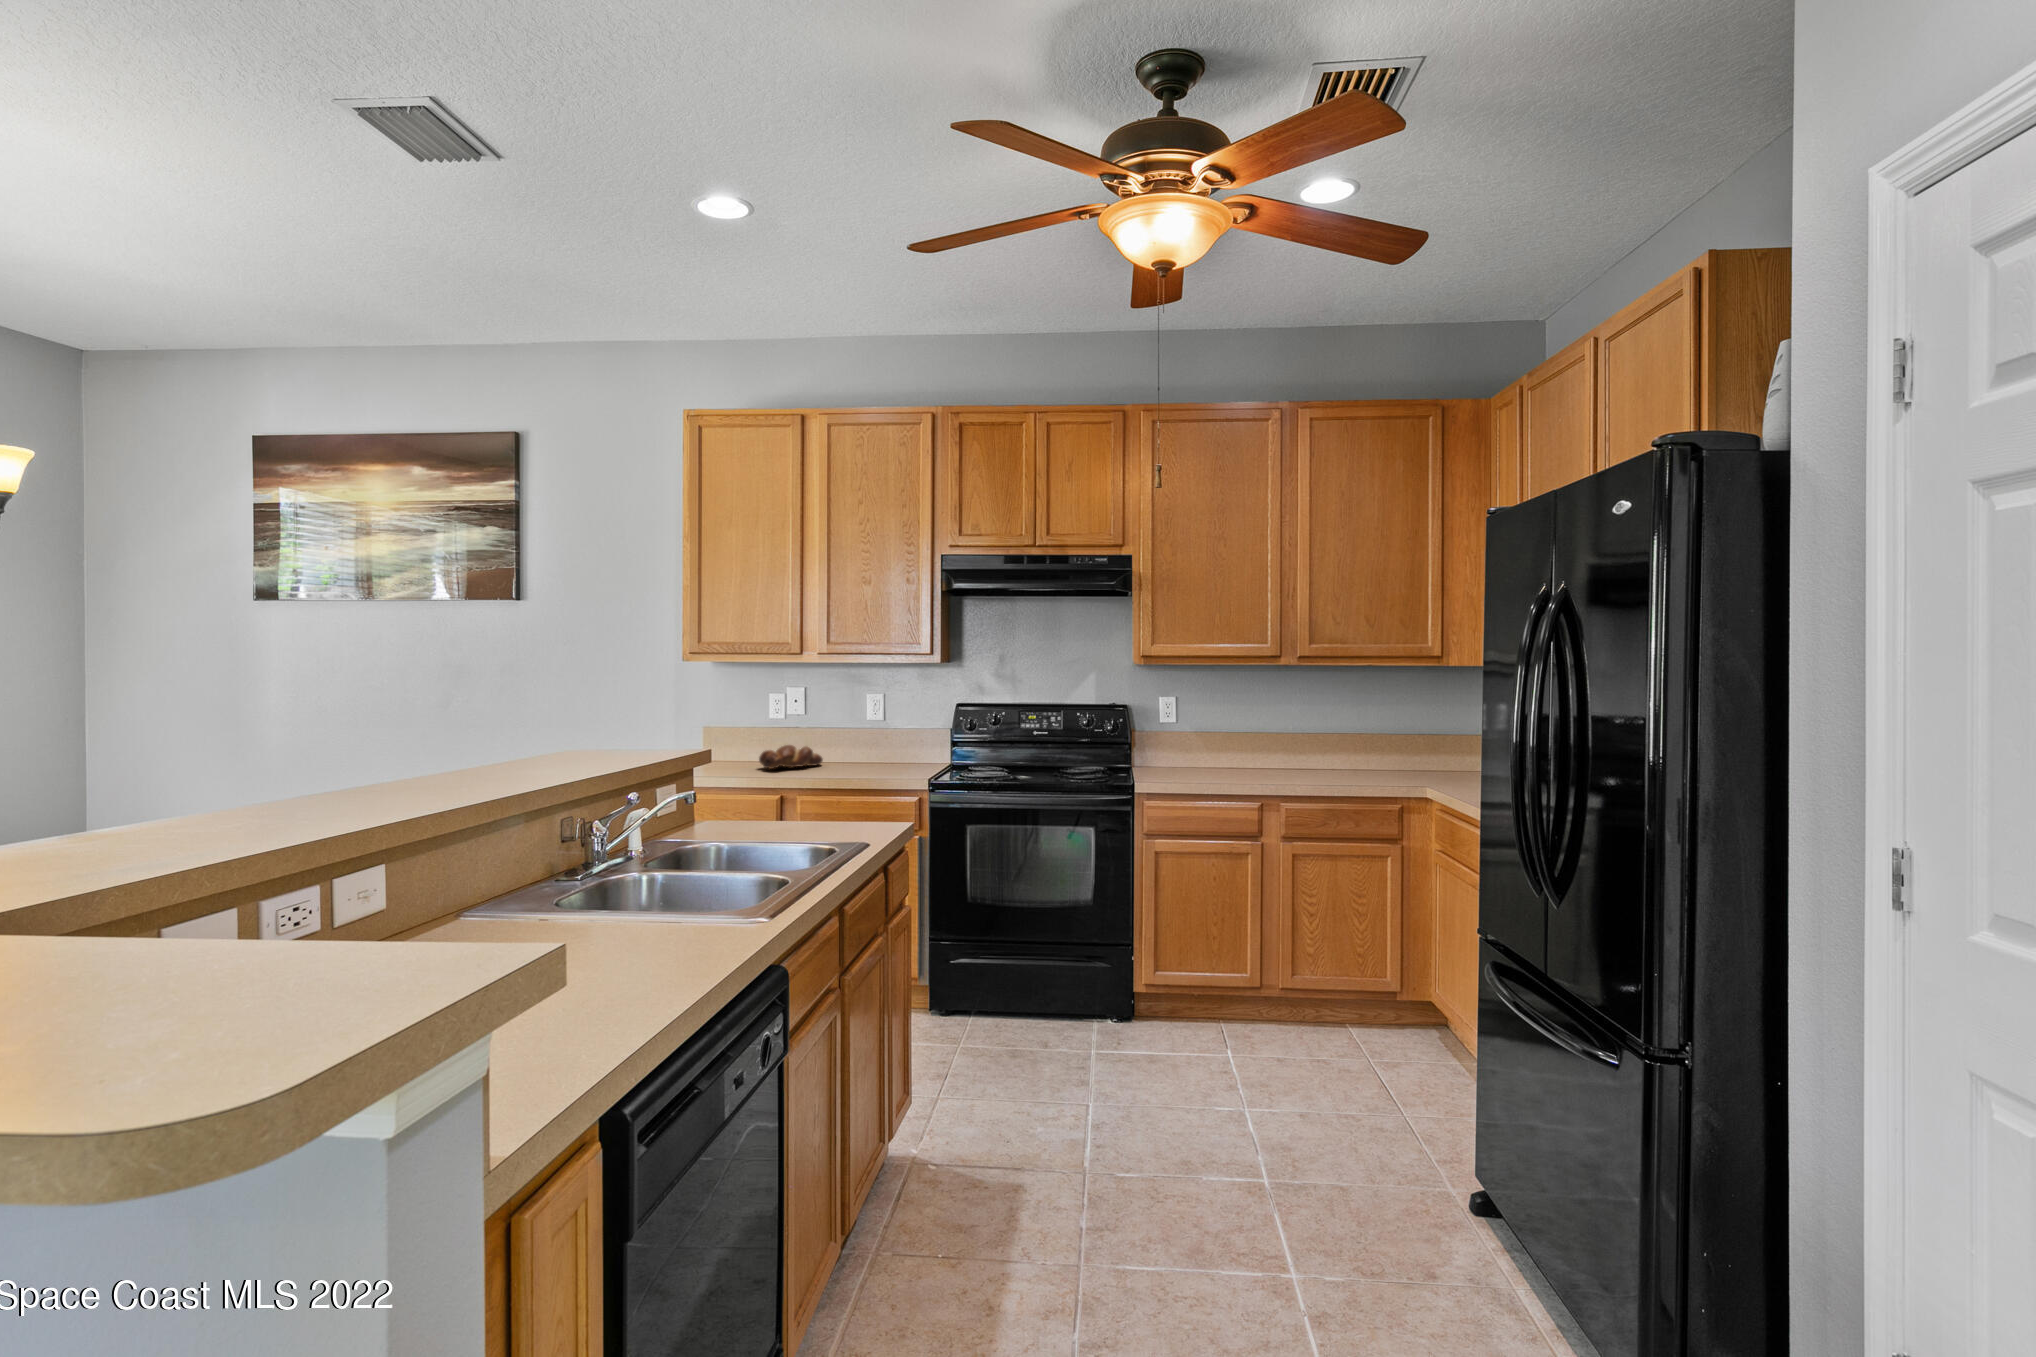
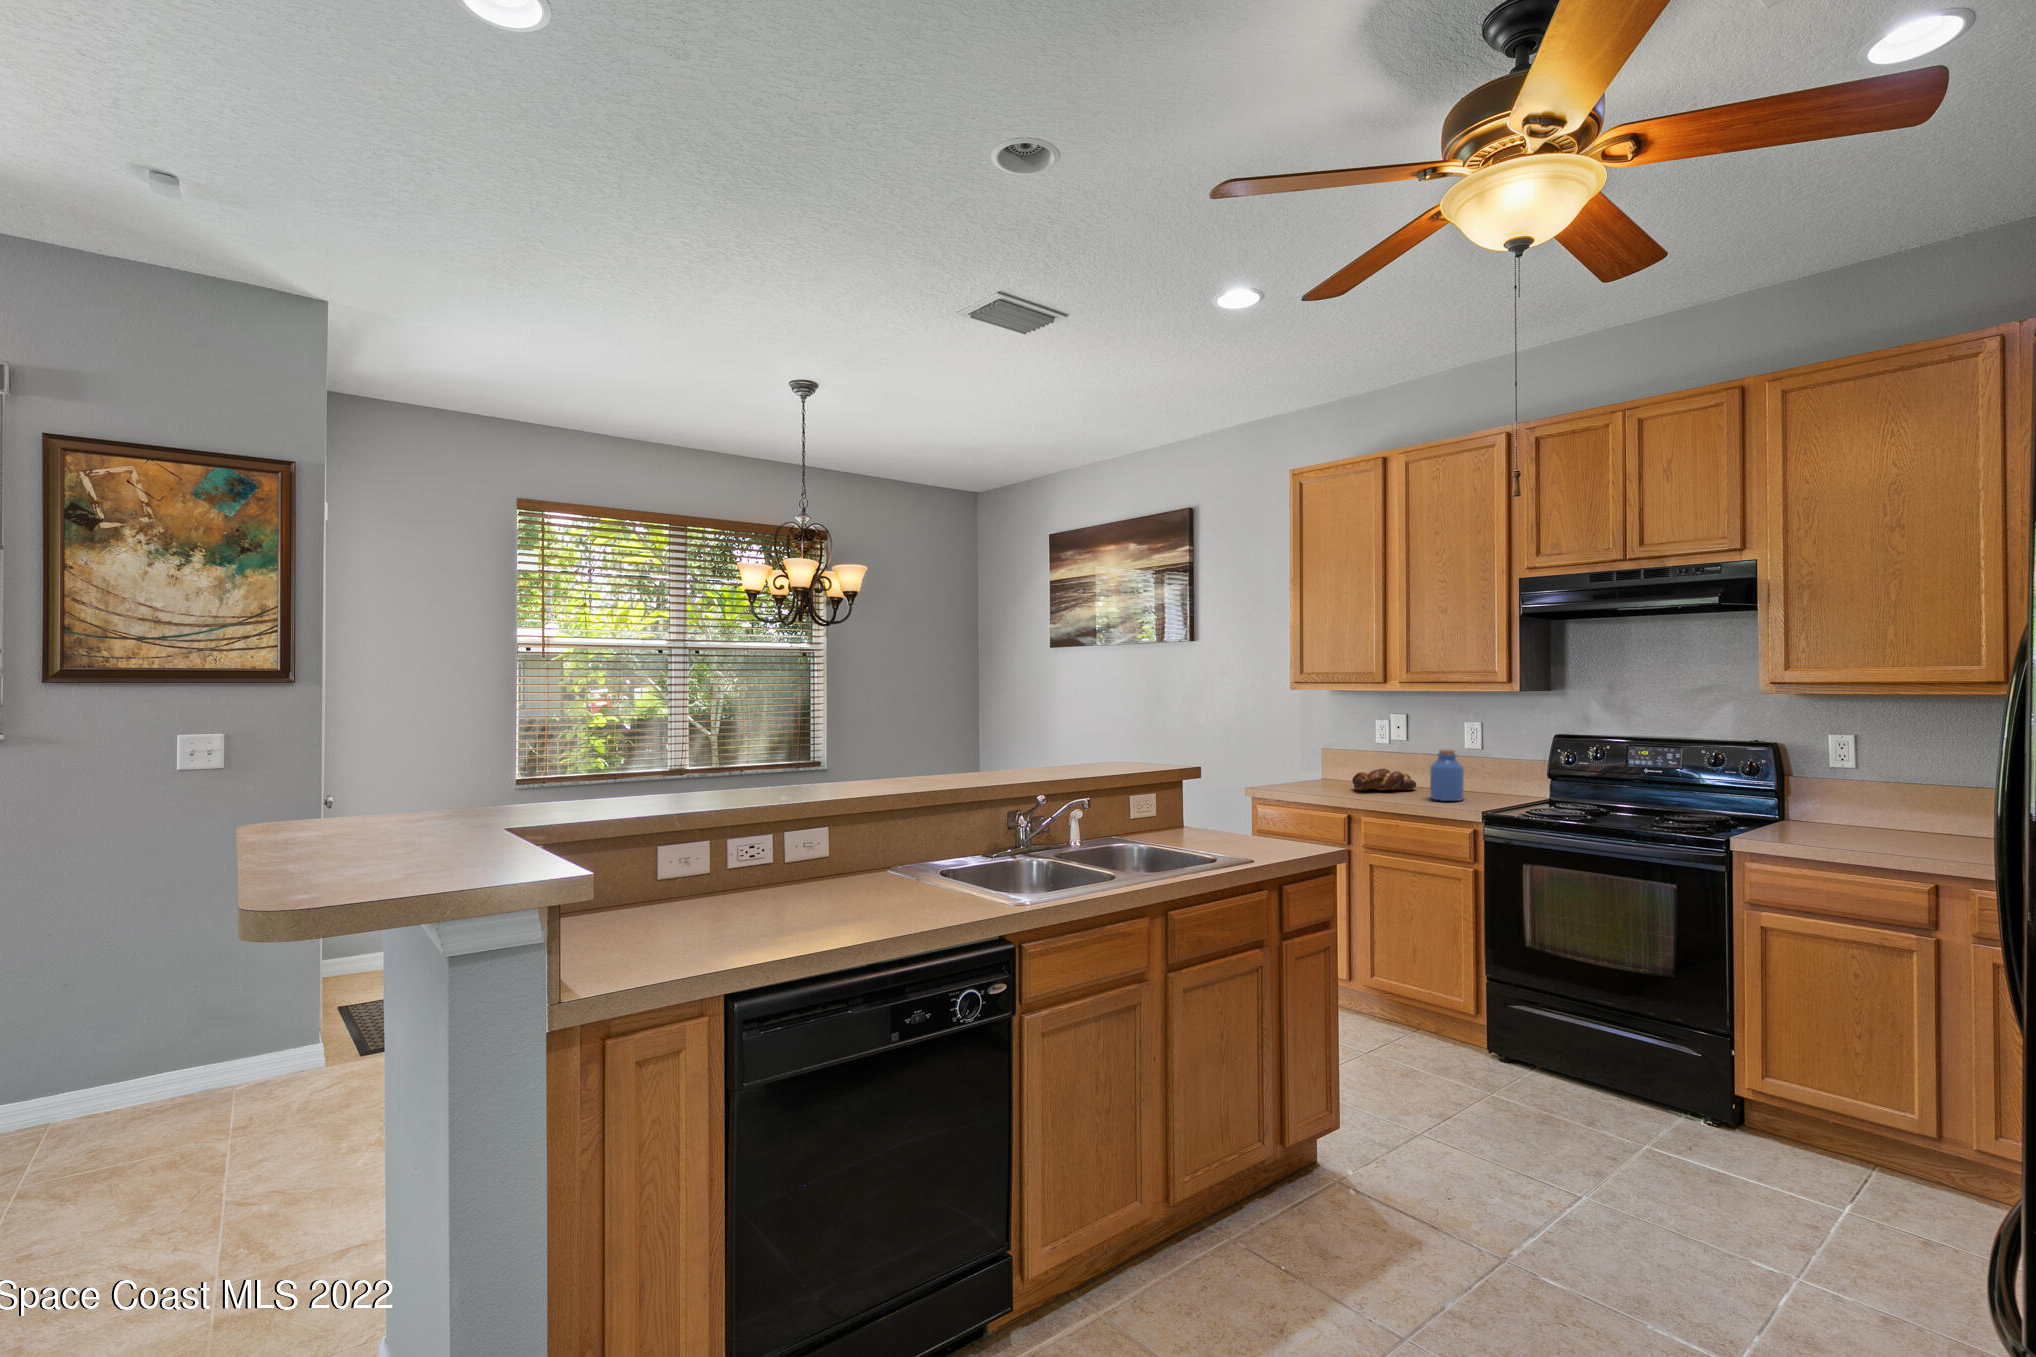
jar: none [849,721,881,773] -> present [1430,749,1464,801]

